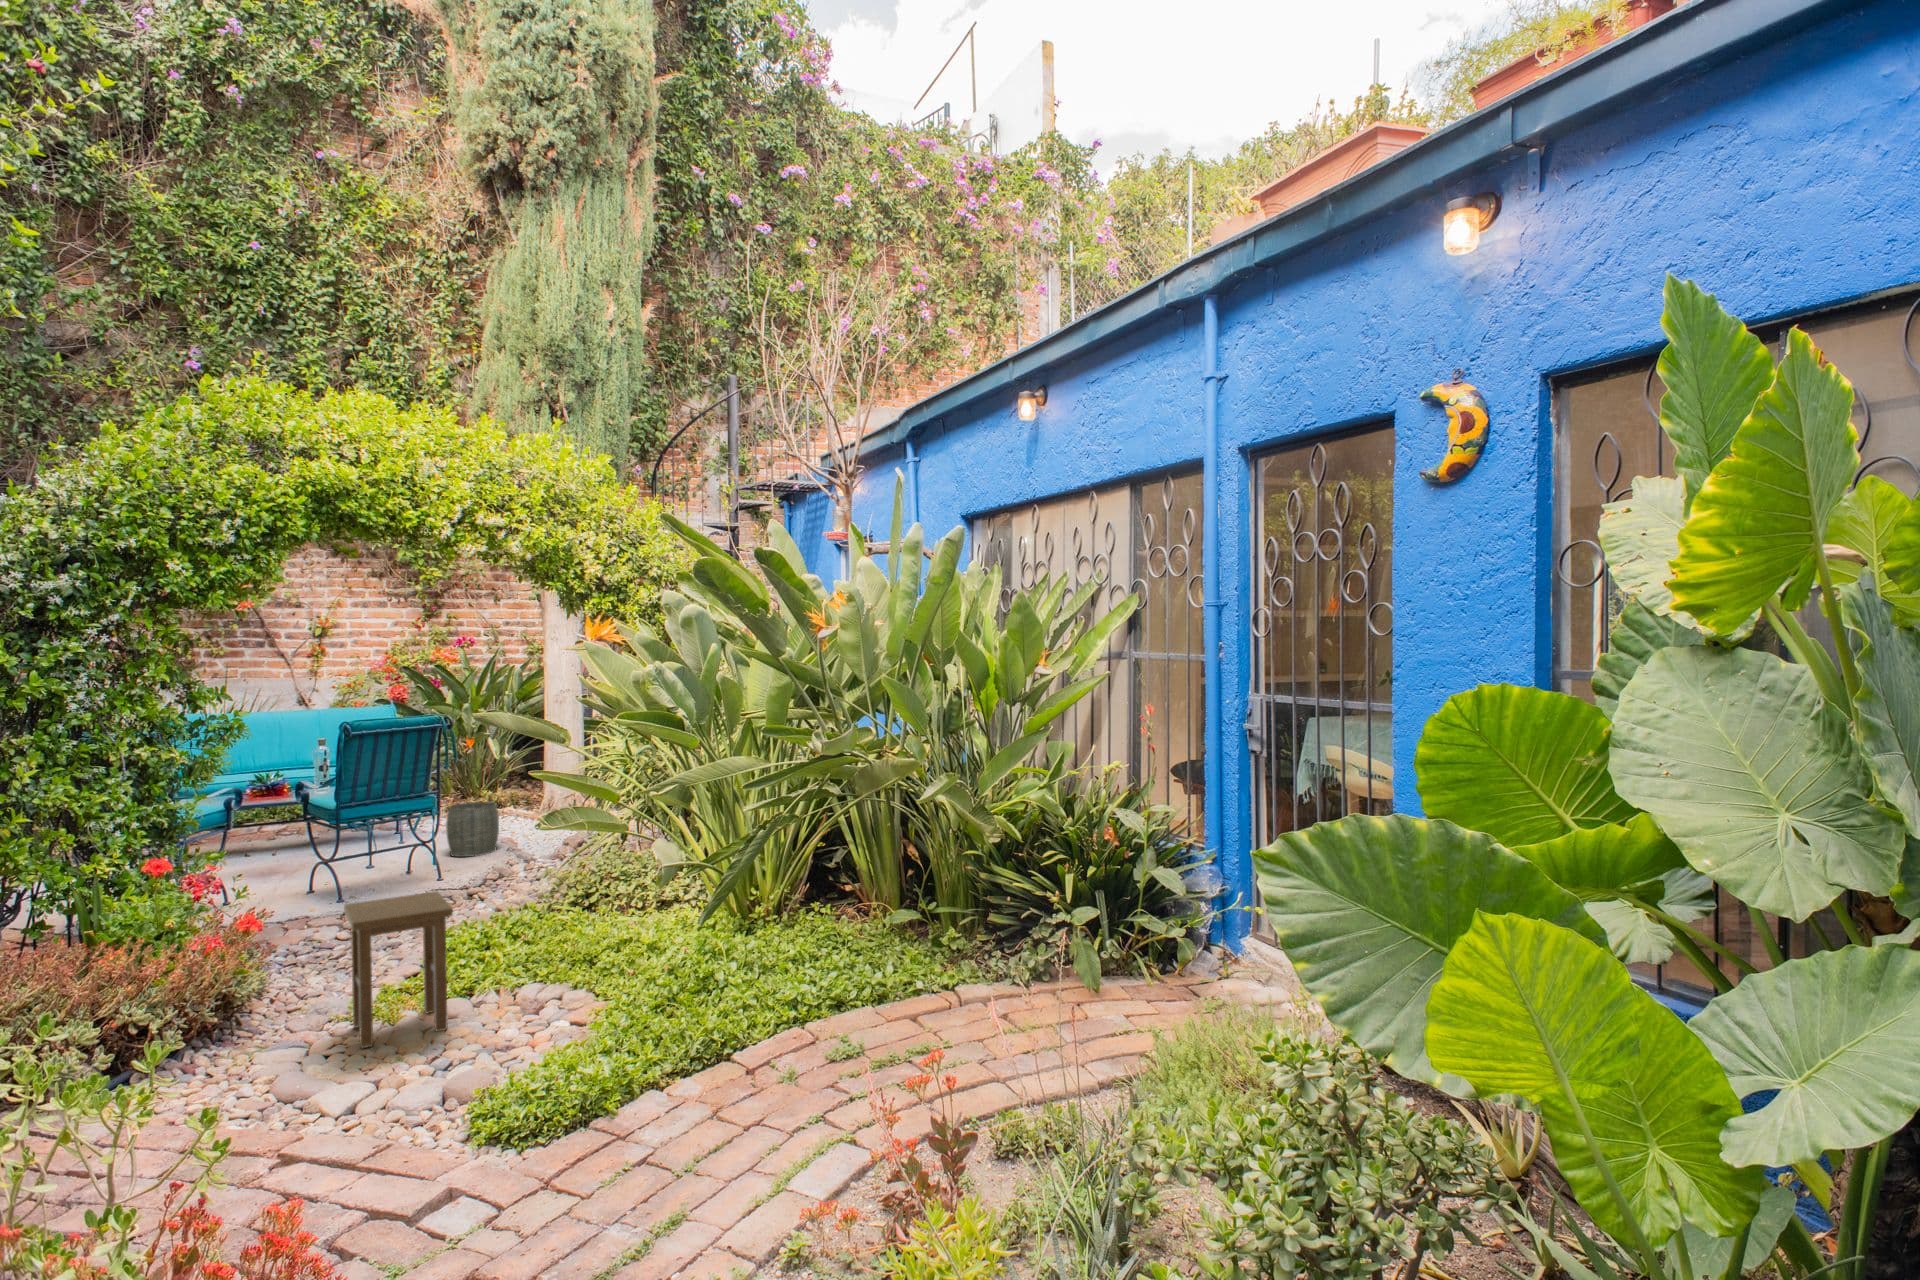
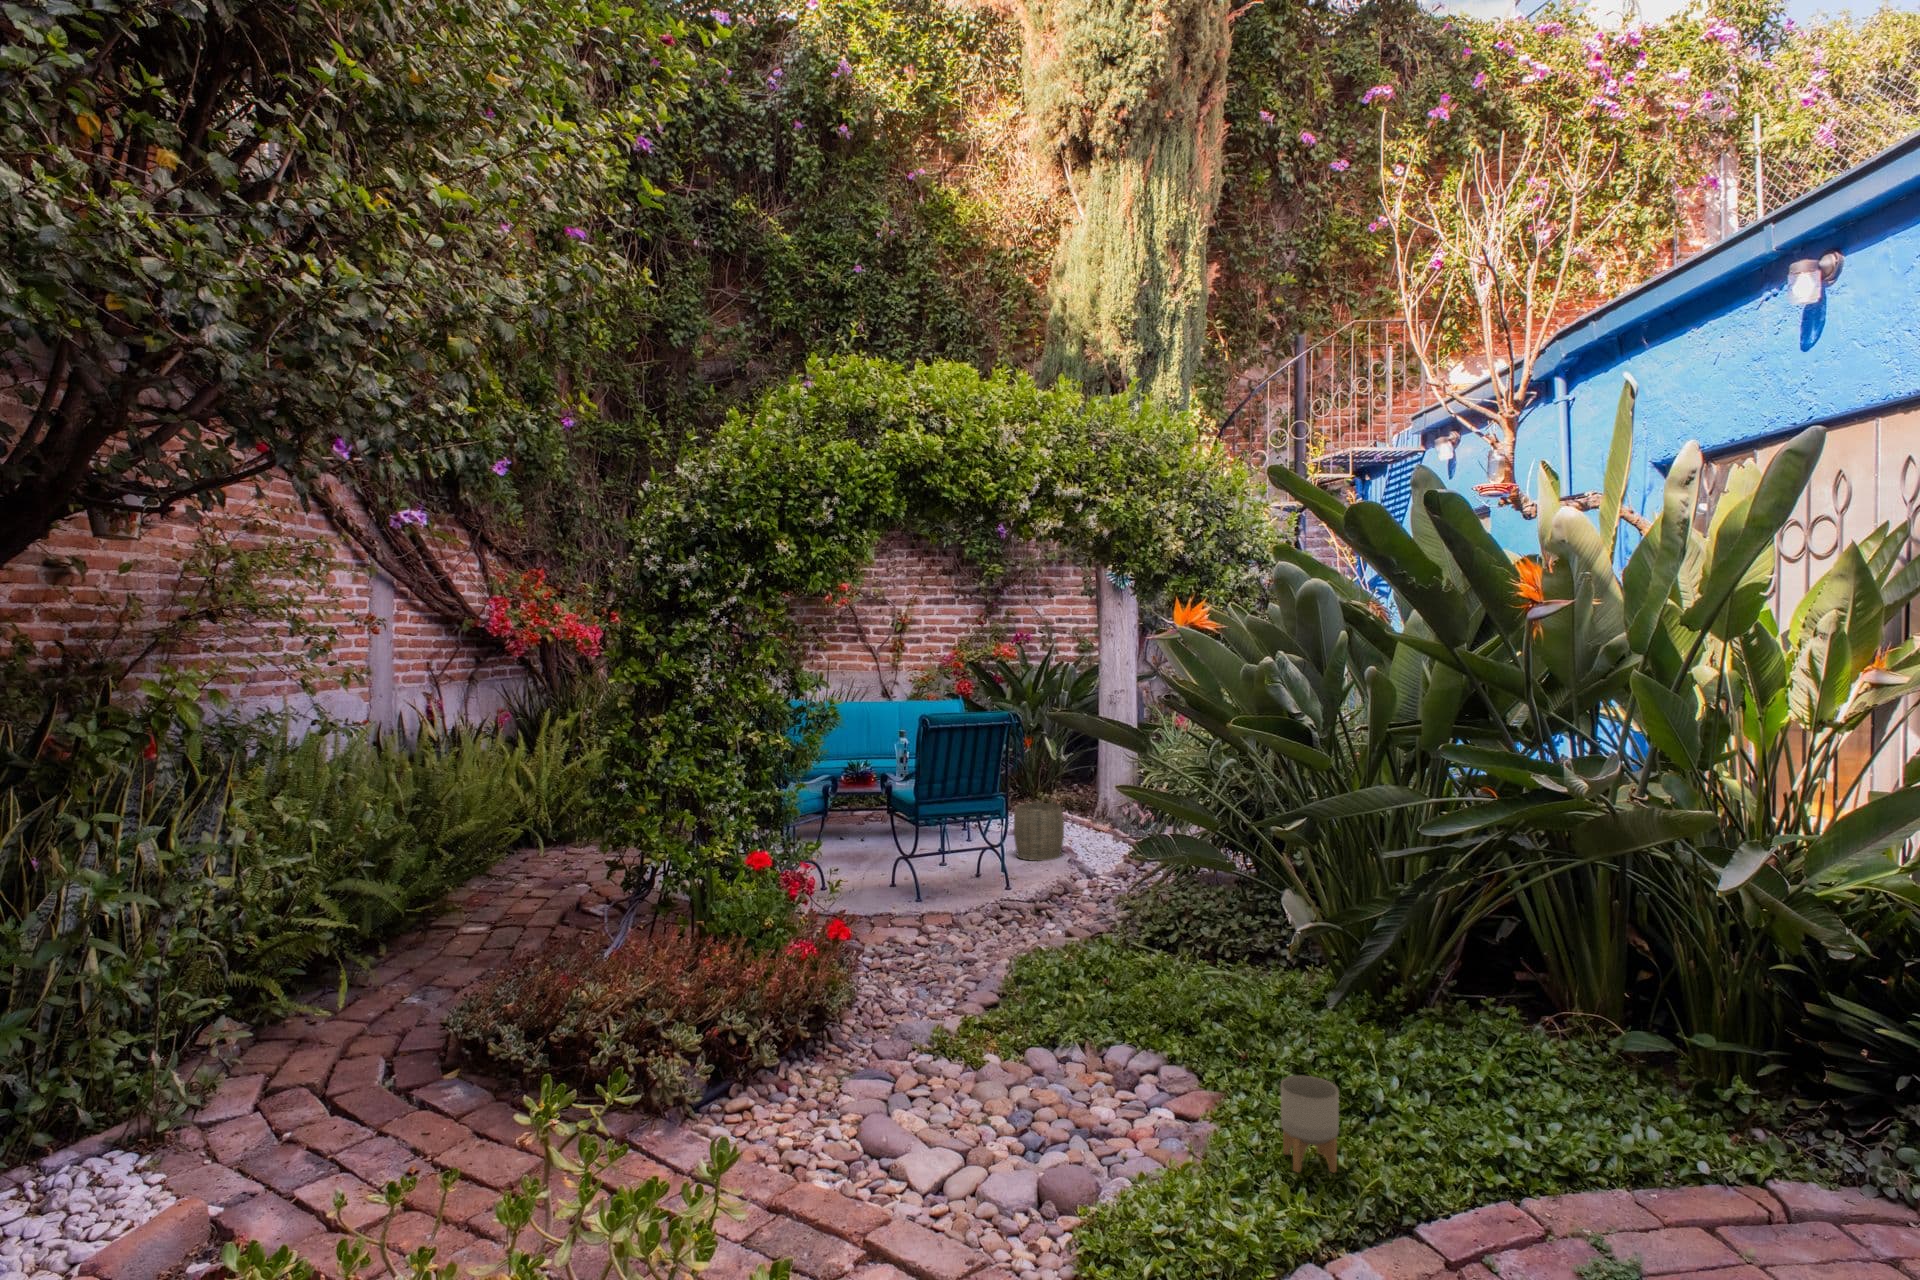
stool: present [344,892,453,1048] -> none [929,917,1043,1095]
planter: none [634,967,675,1035] -> present [1281,1076,1339,1173]

